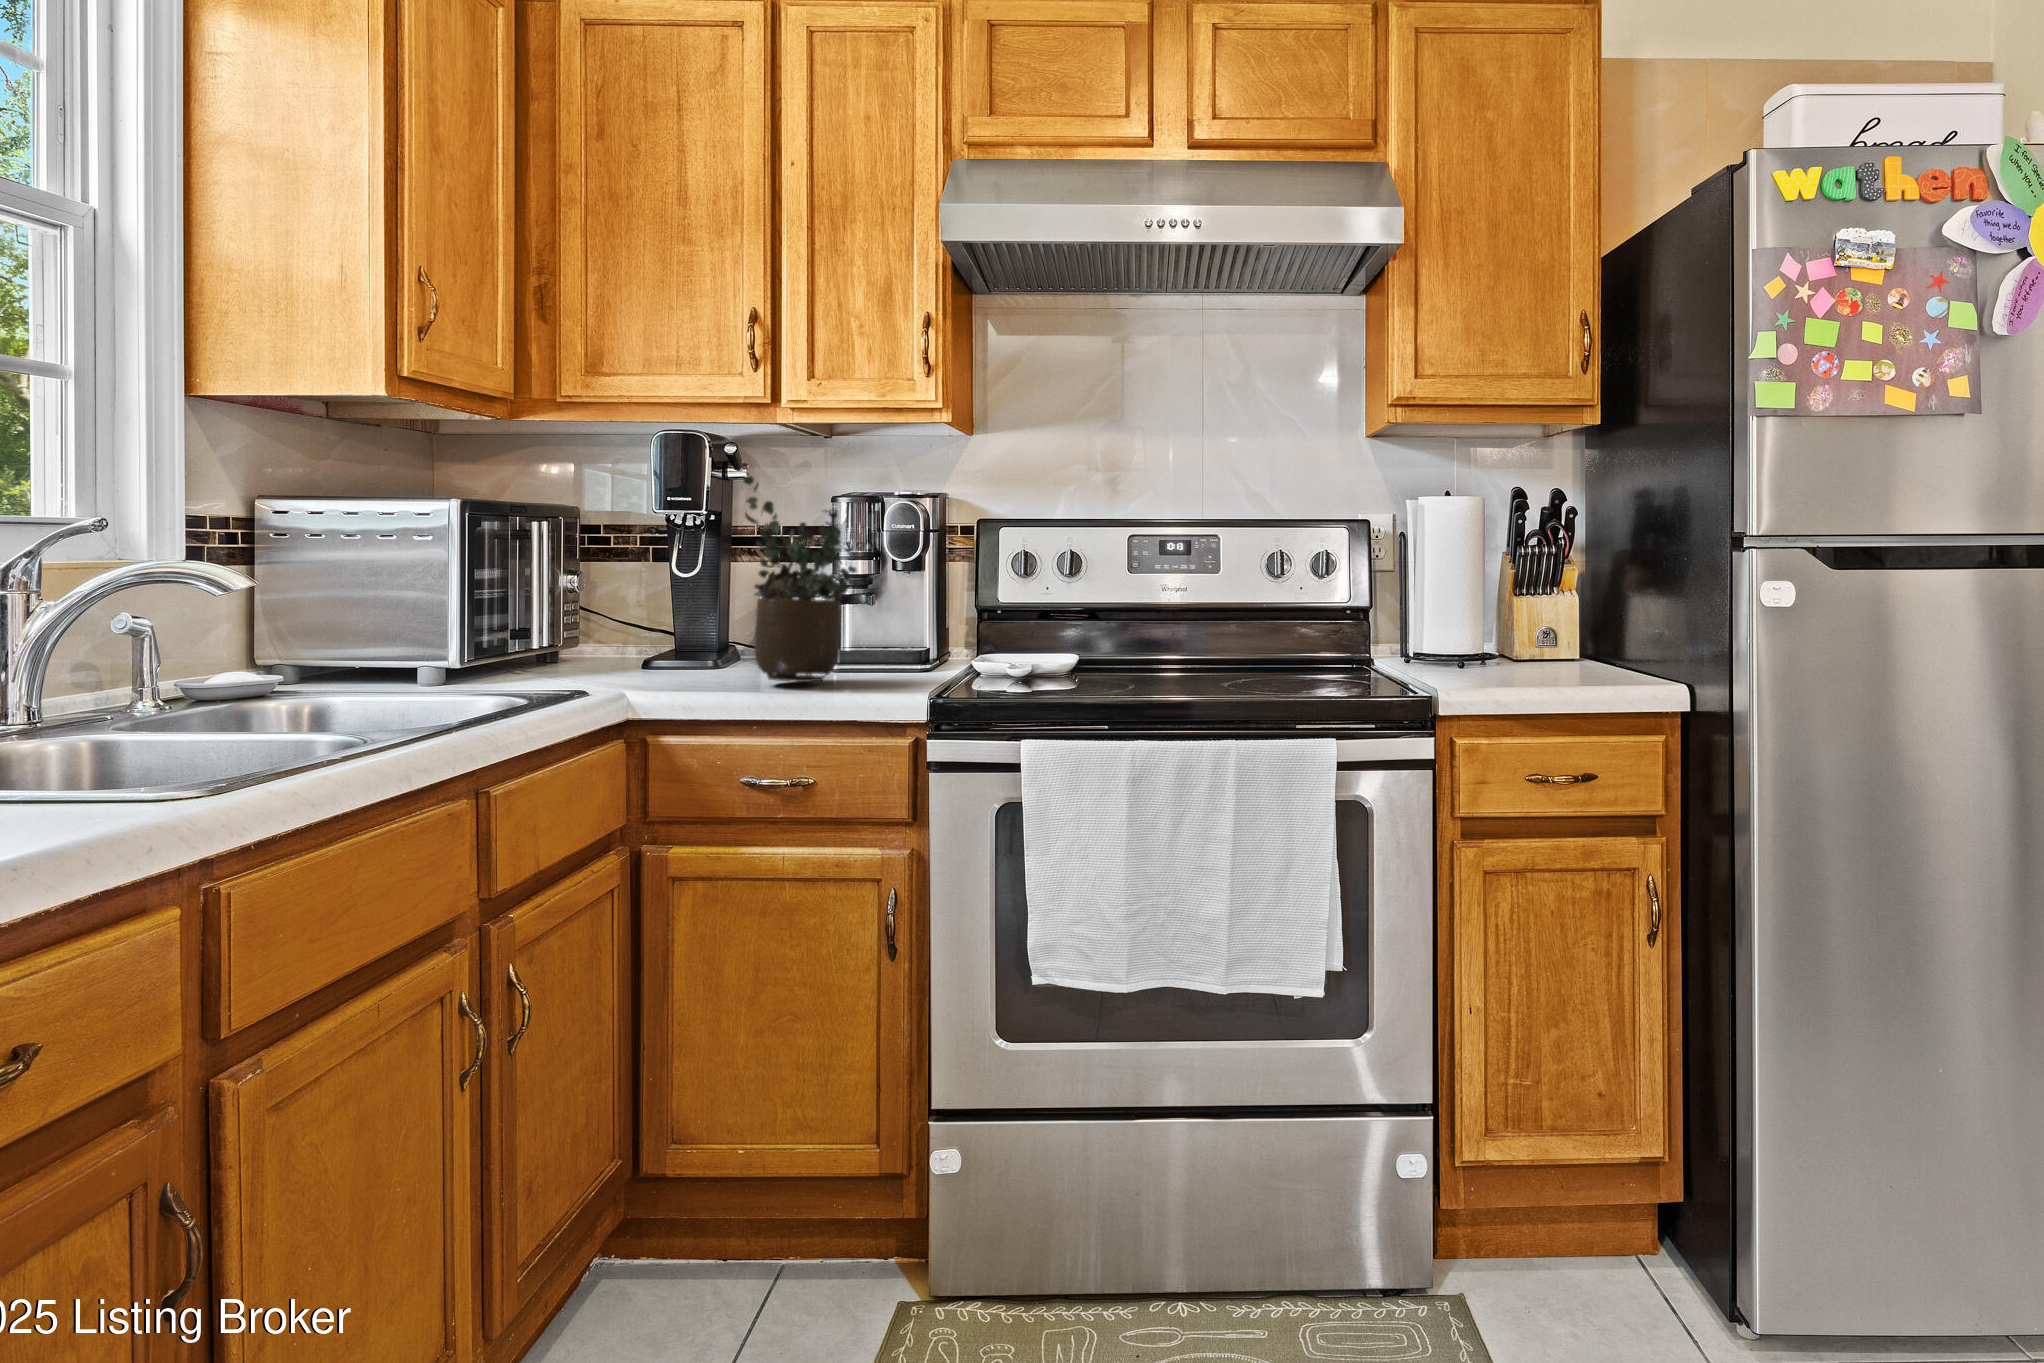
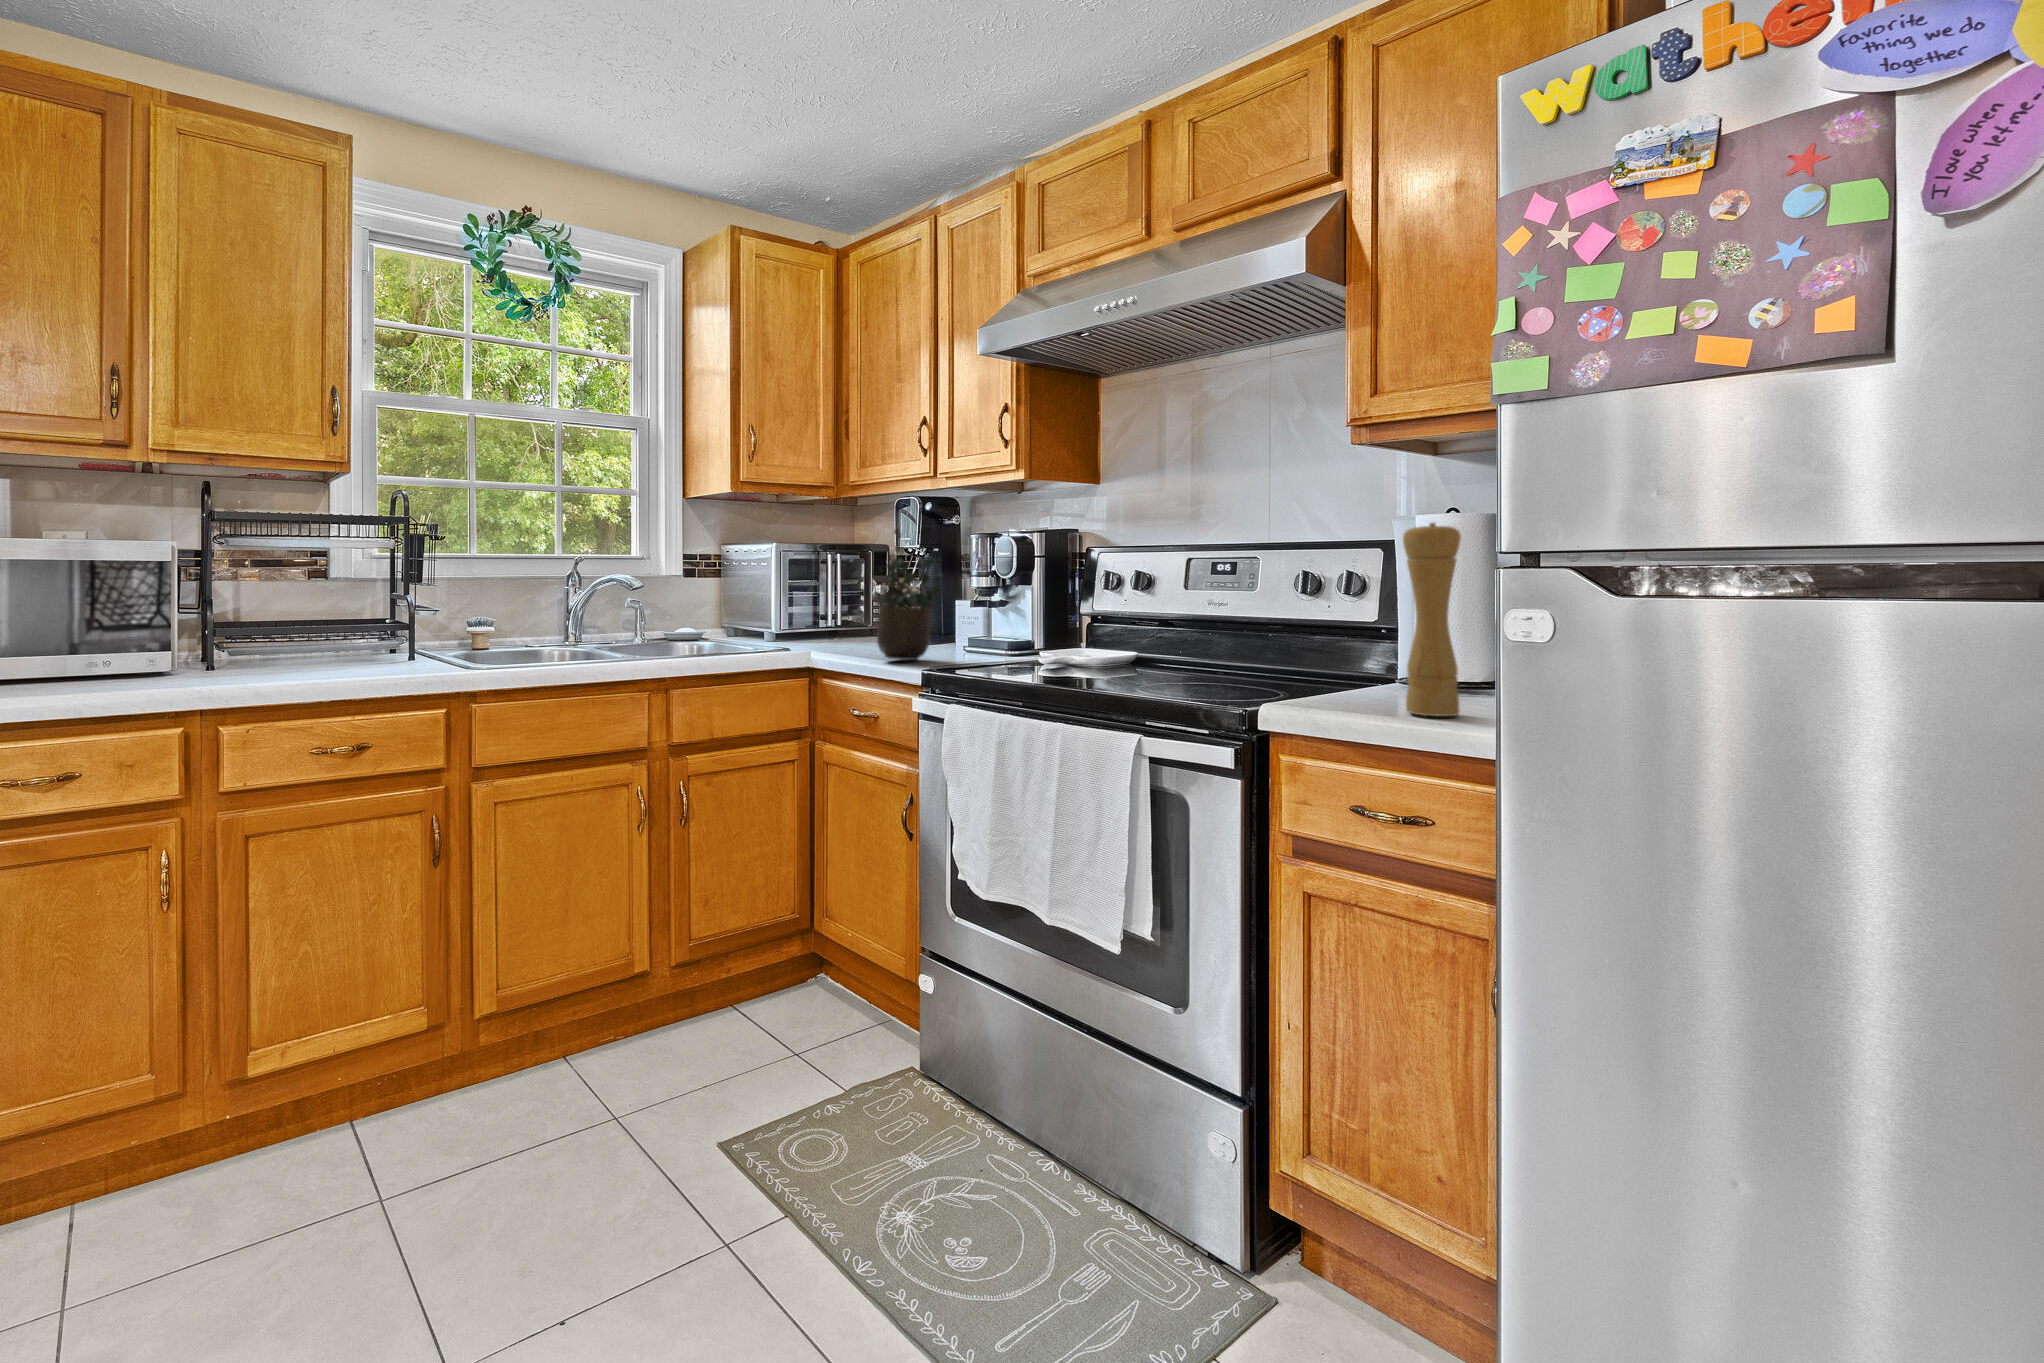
pepper mill: none [1505,507,1551,683] -> present [1403,523,1461,717]

